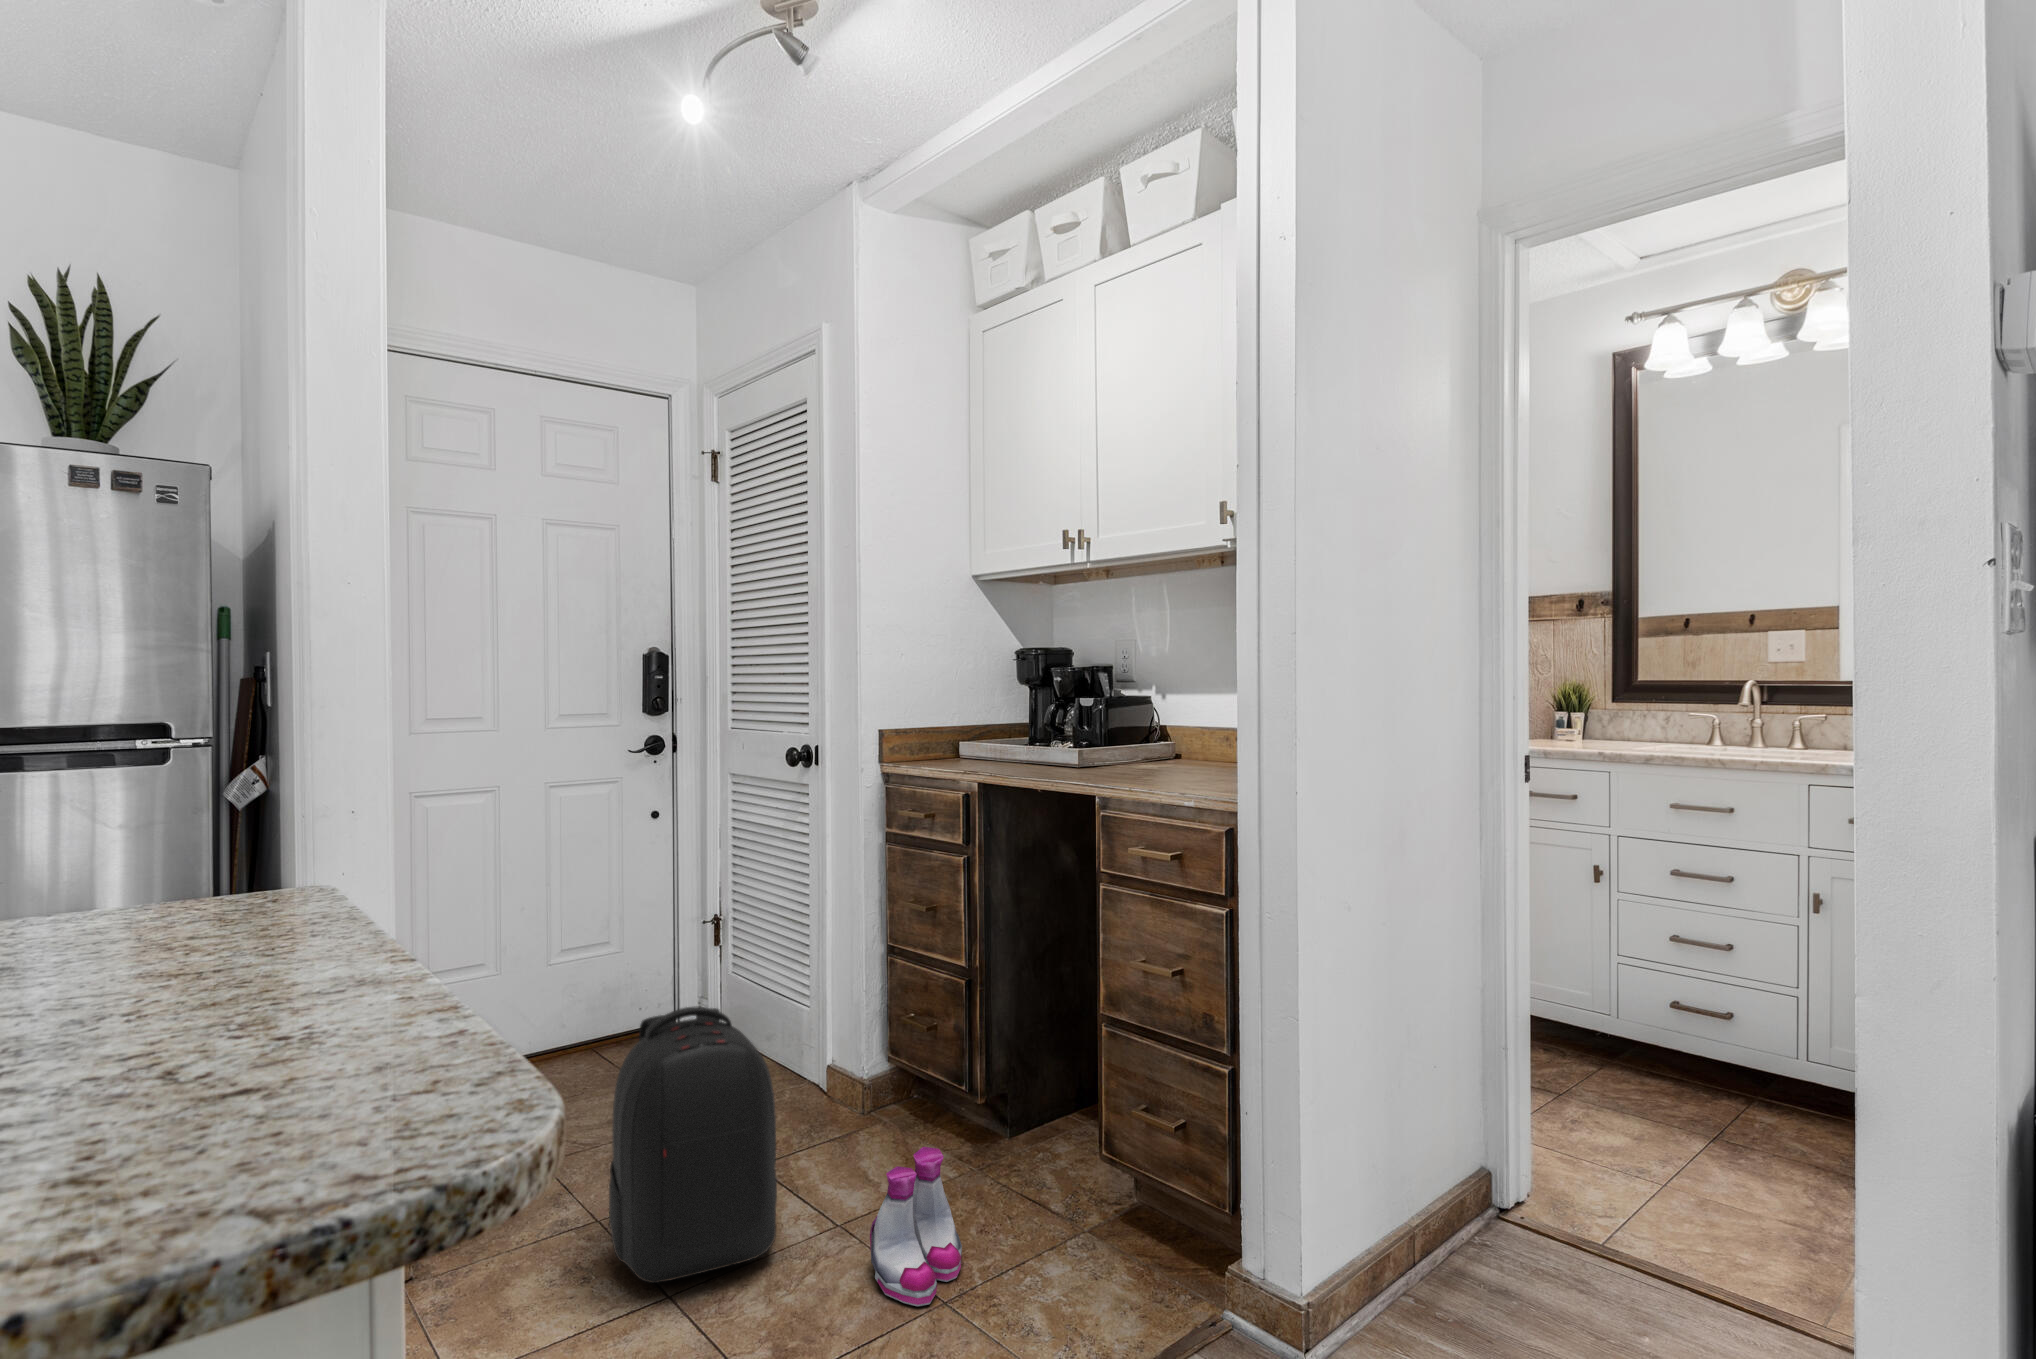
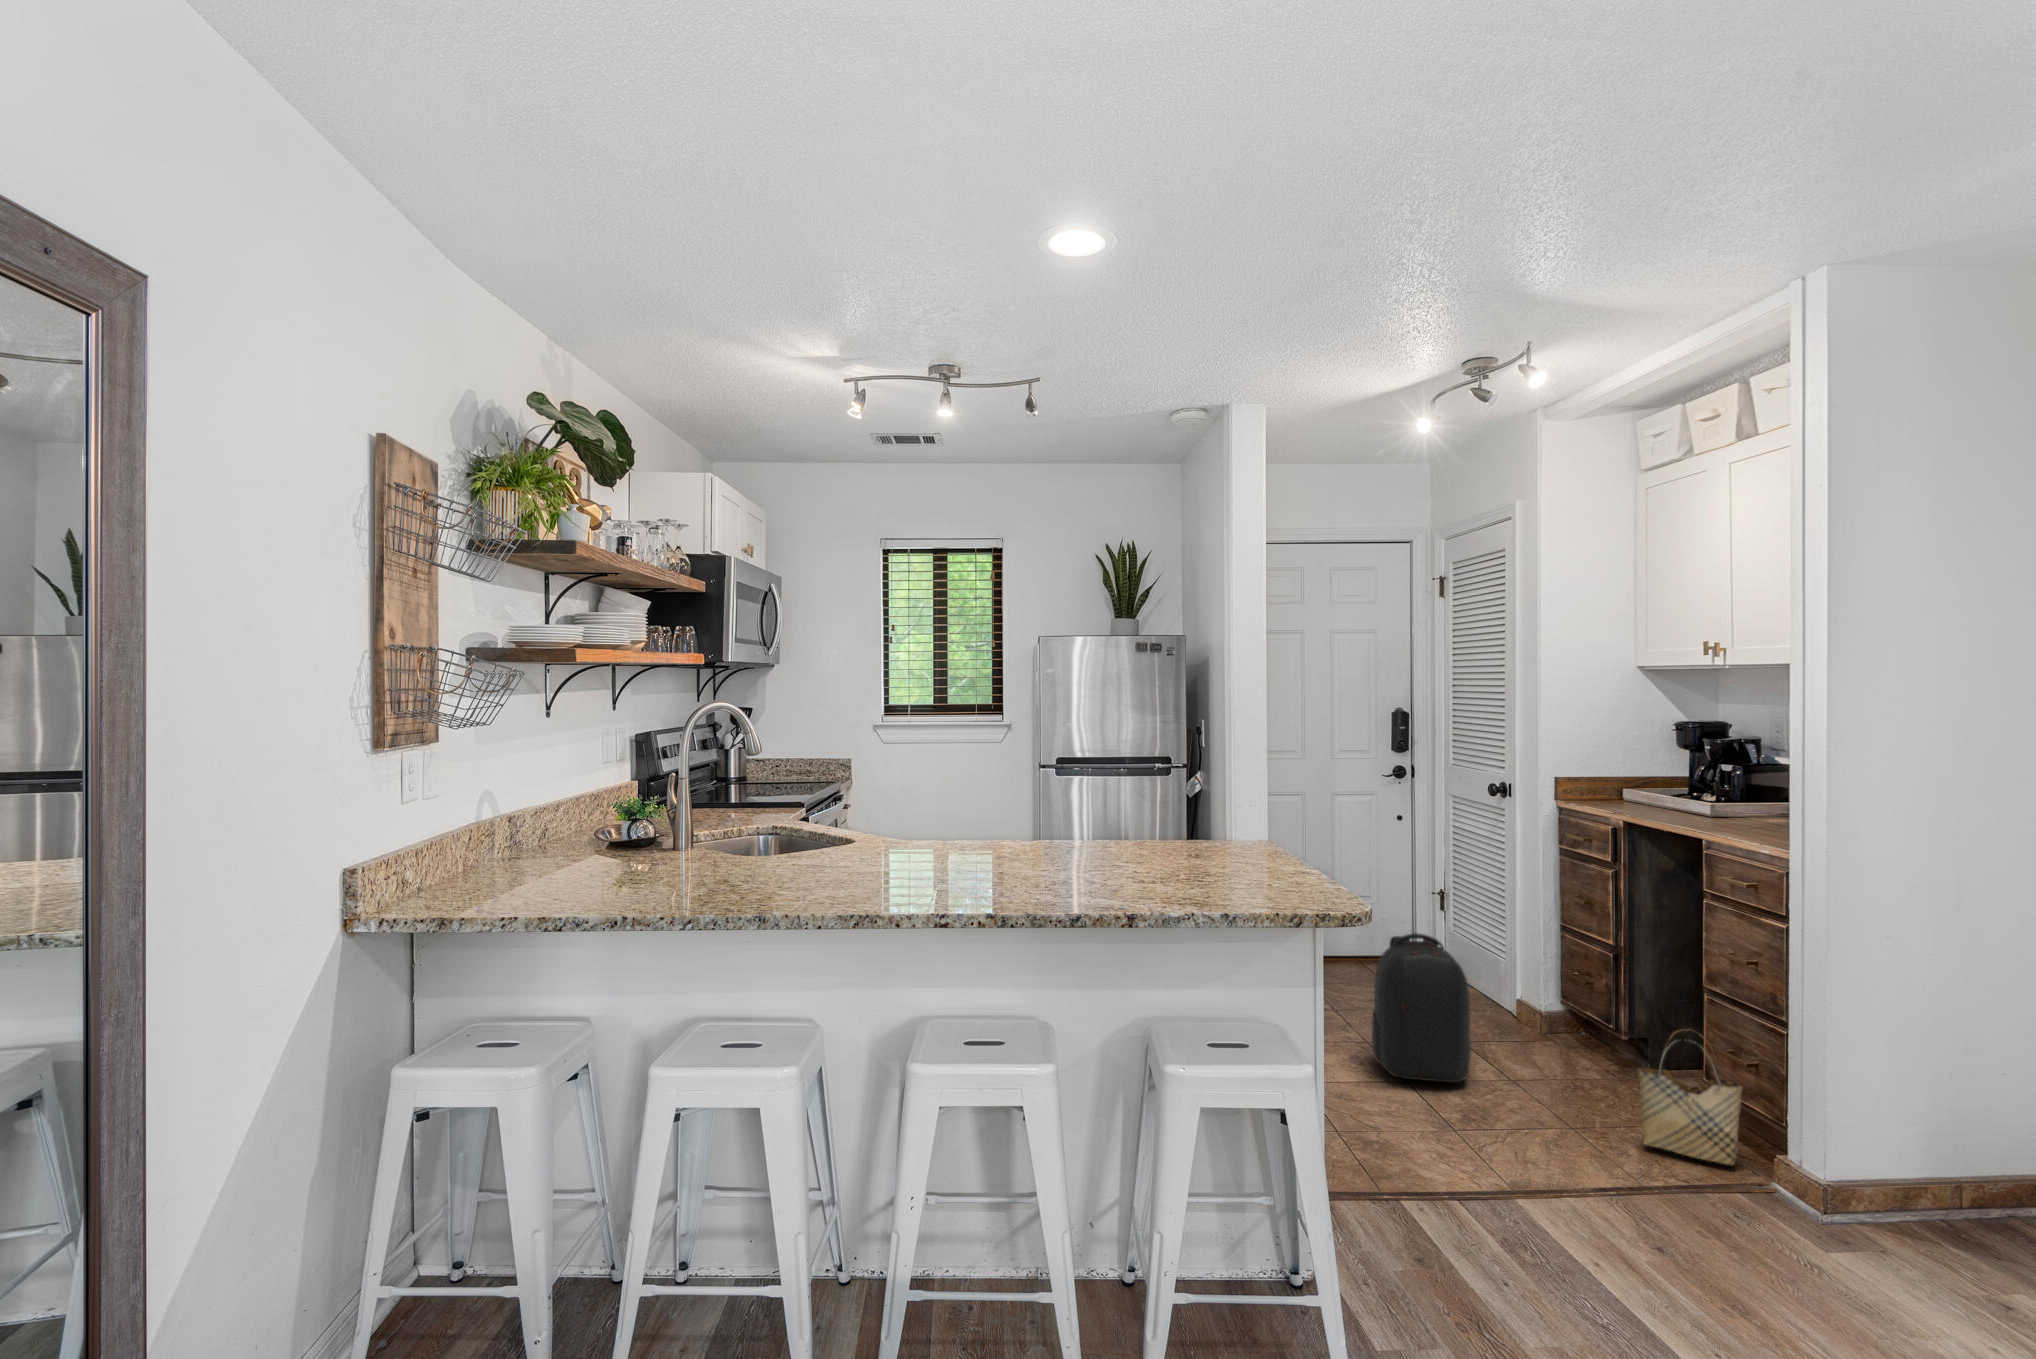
woven basket: none [1033,1087,1165,1293] -> present [1638,1029,1743,1165]
boots: present [870,1147,962,1306] -> none [1527,1043,1591,1130]

